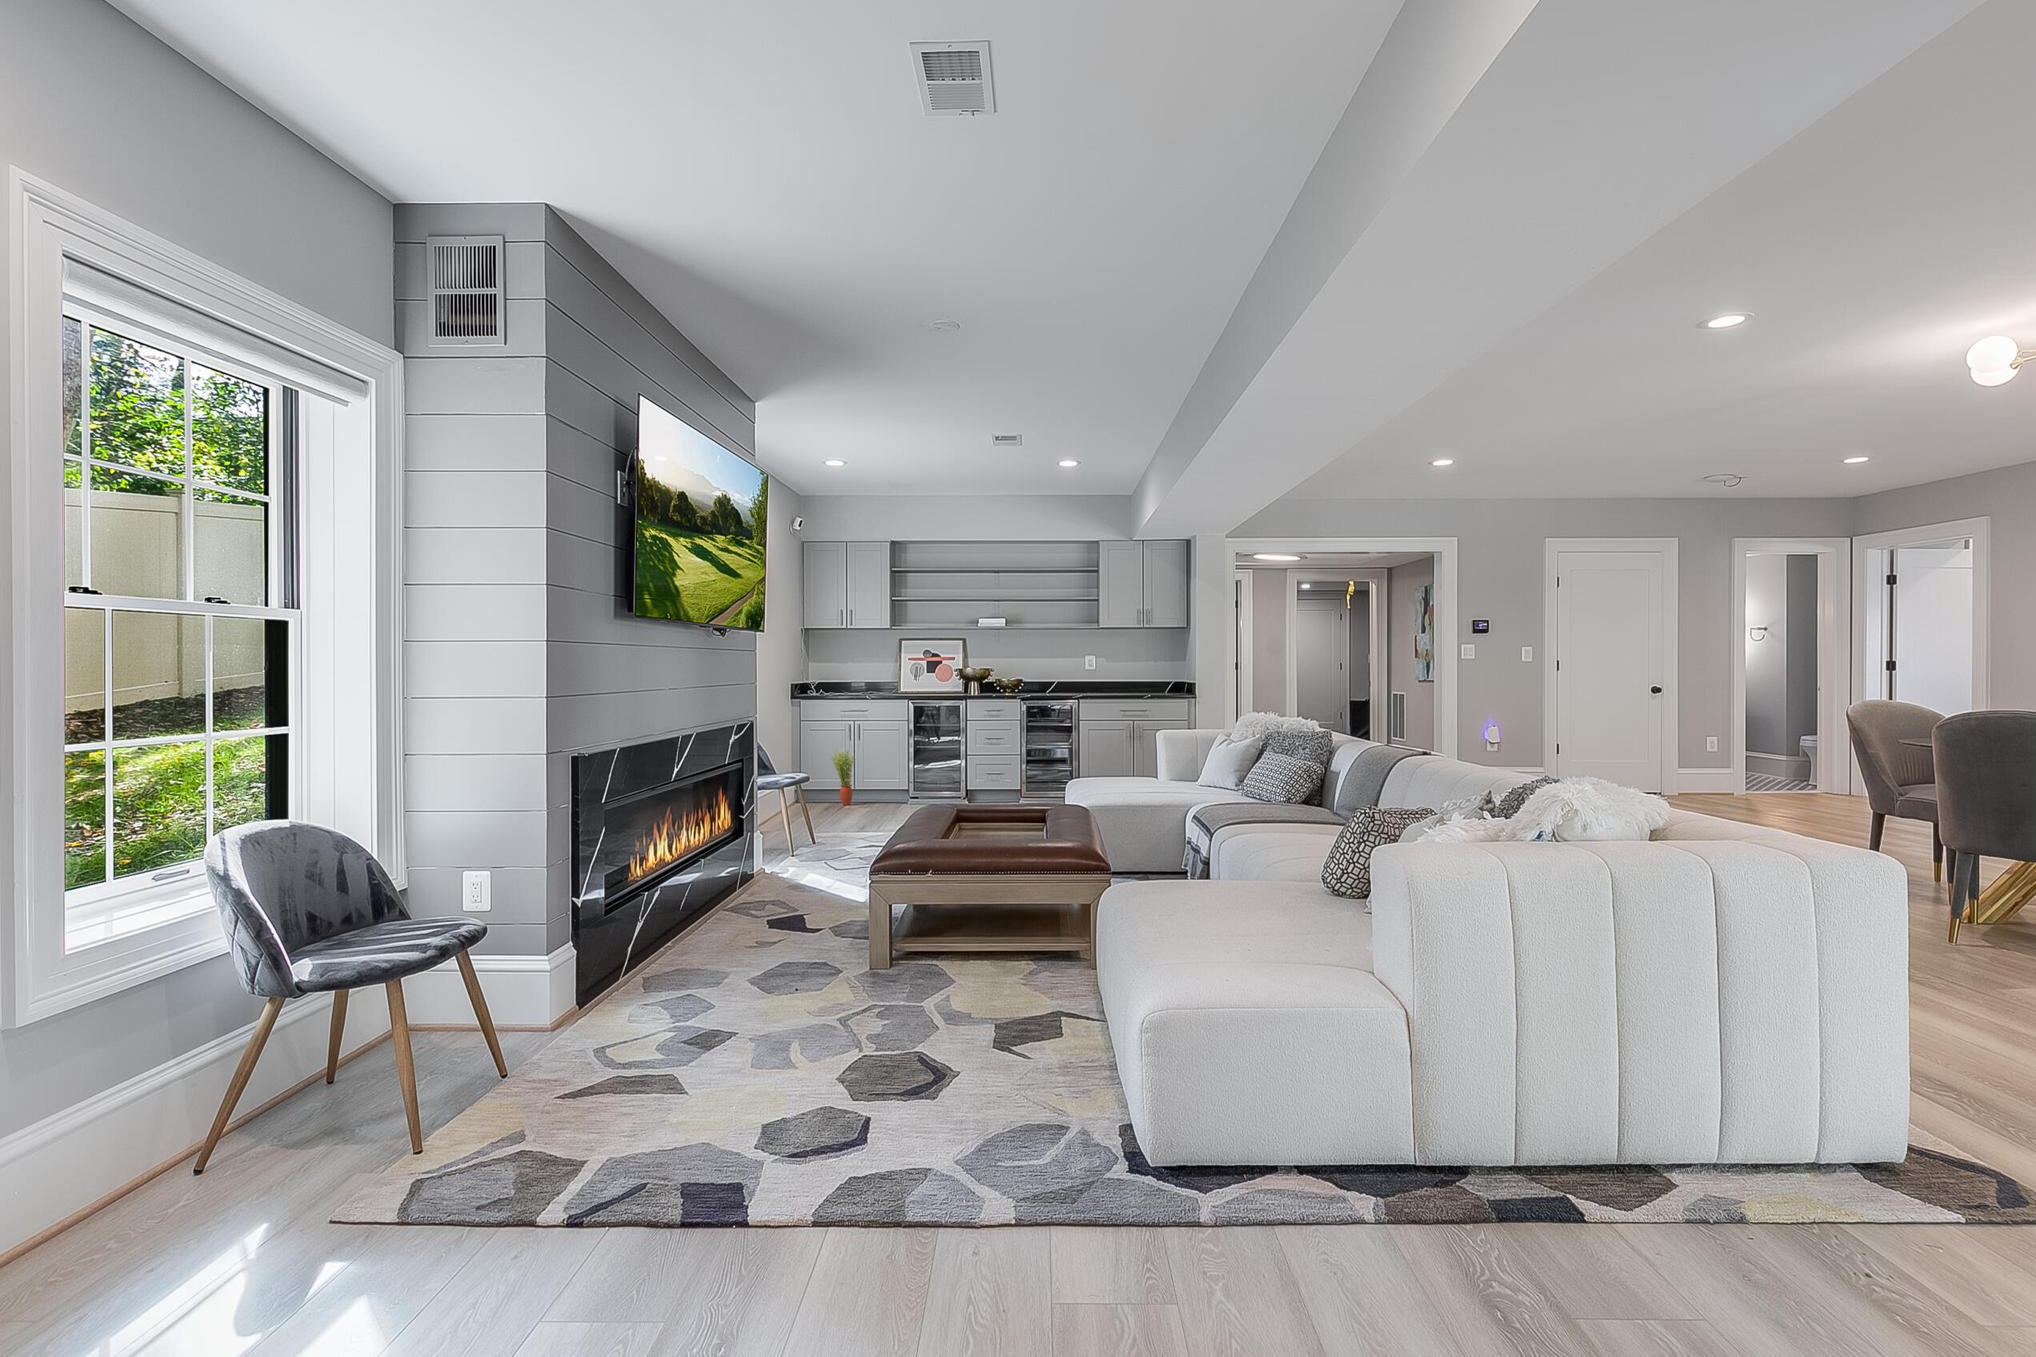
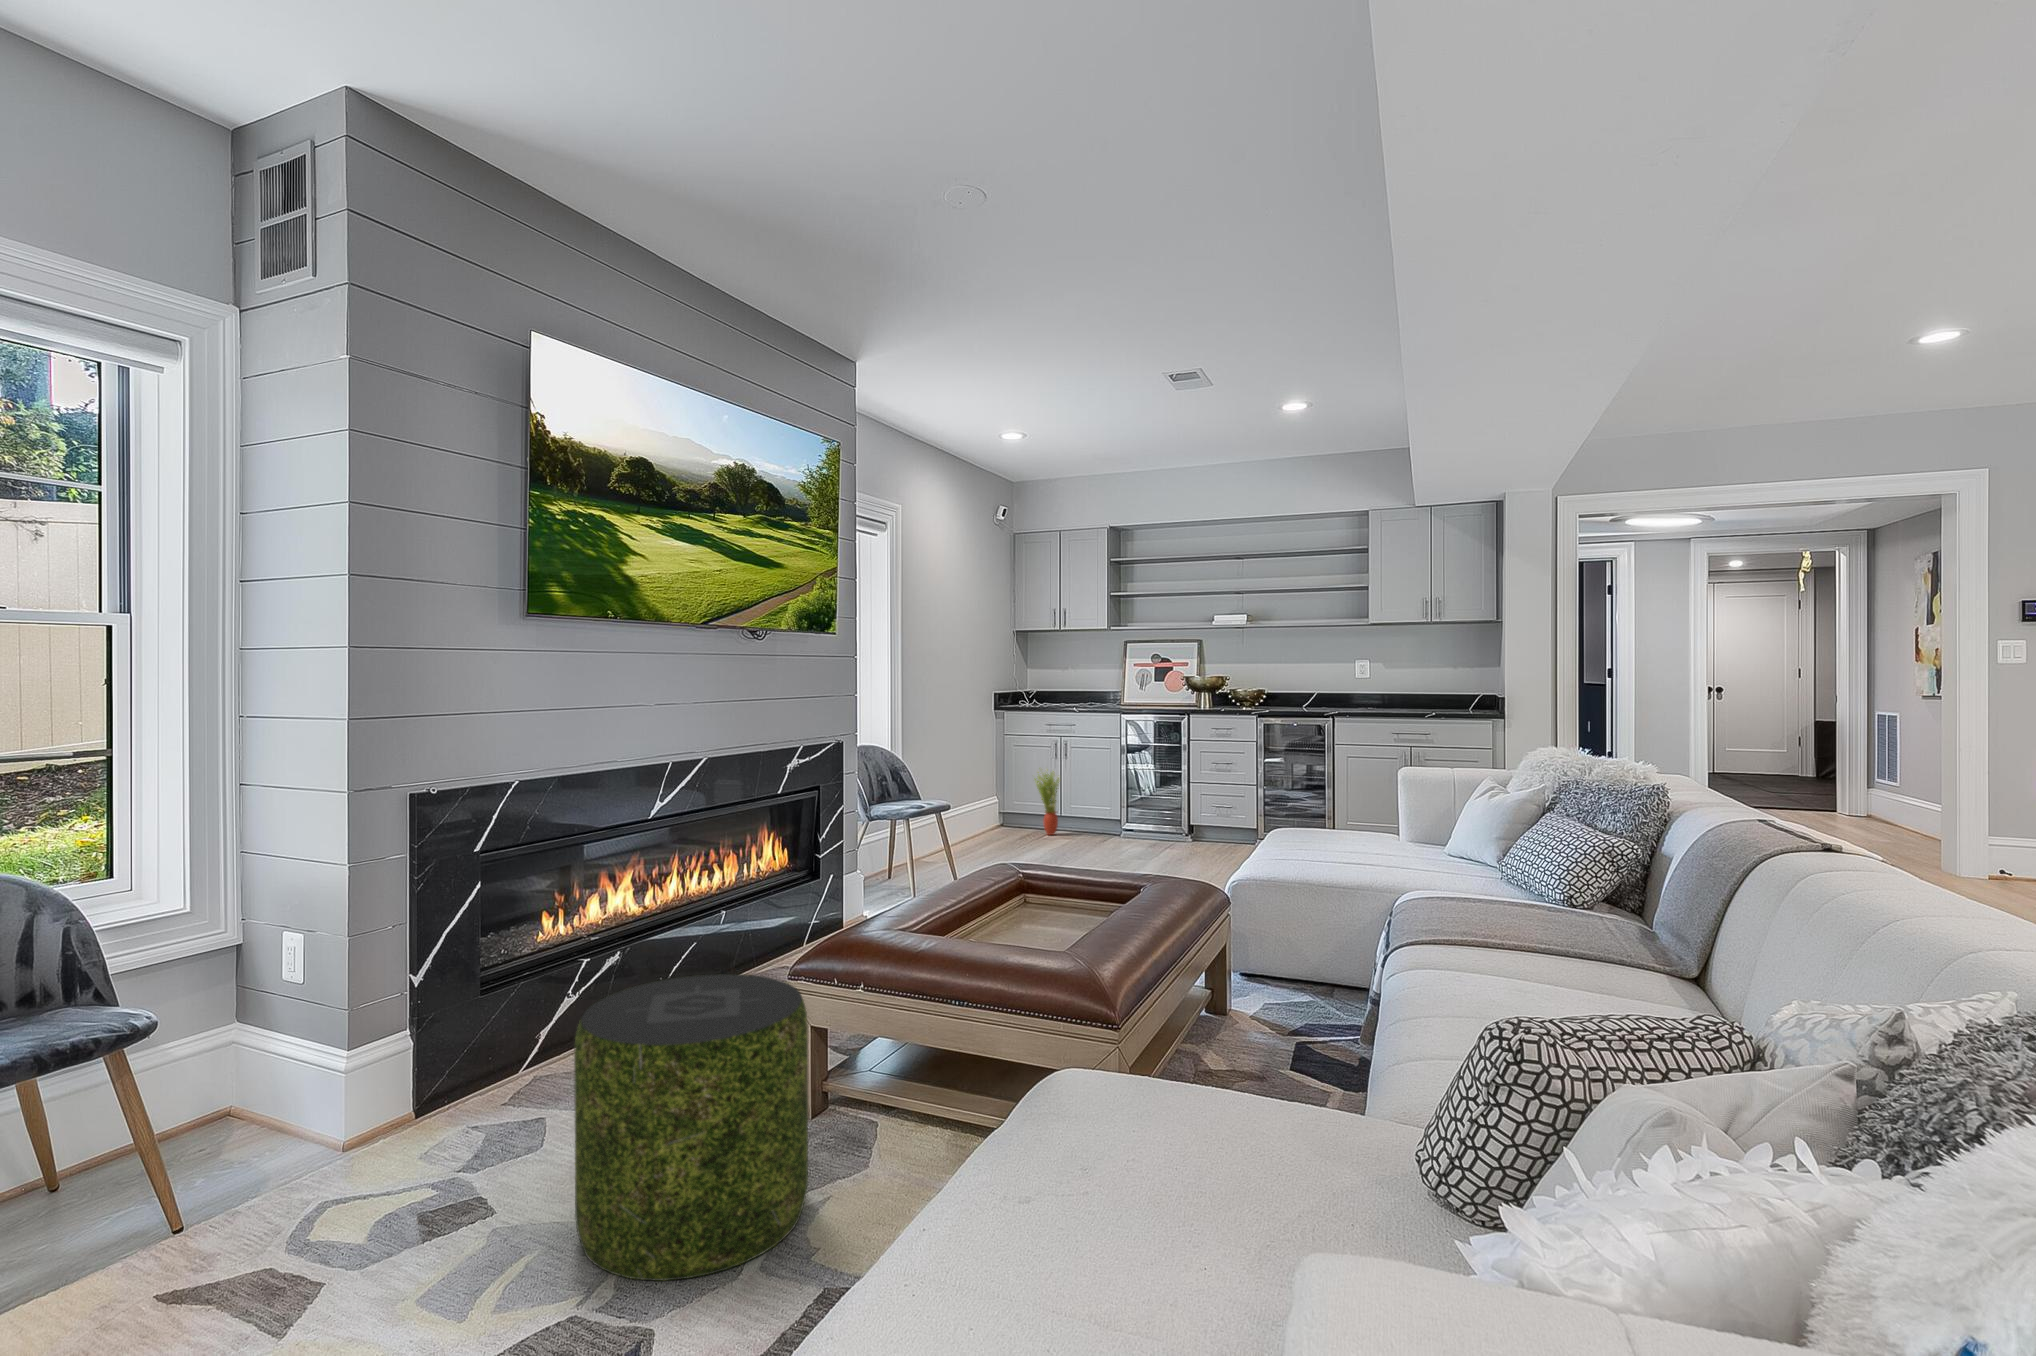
pouf: none [806,866,954,1049] -> present [574,974,808,1281]

